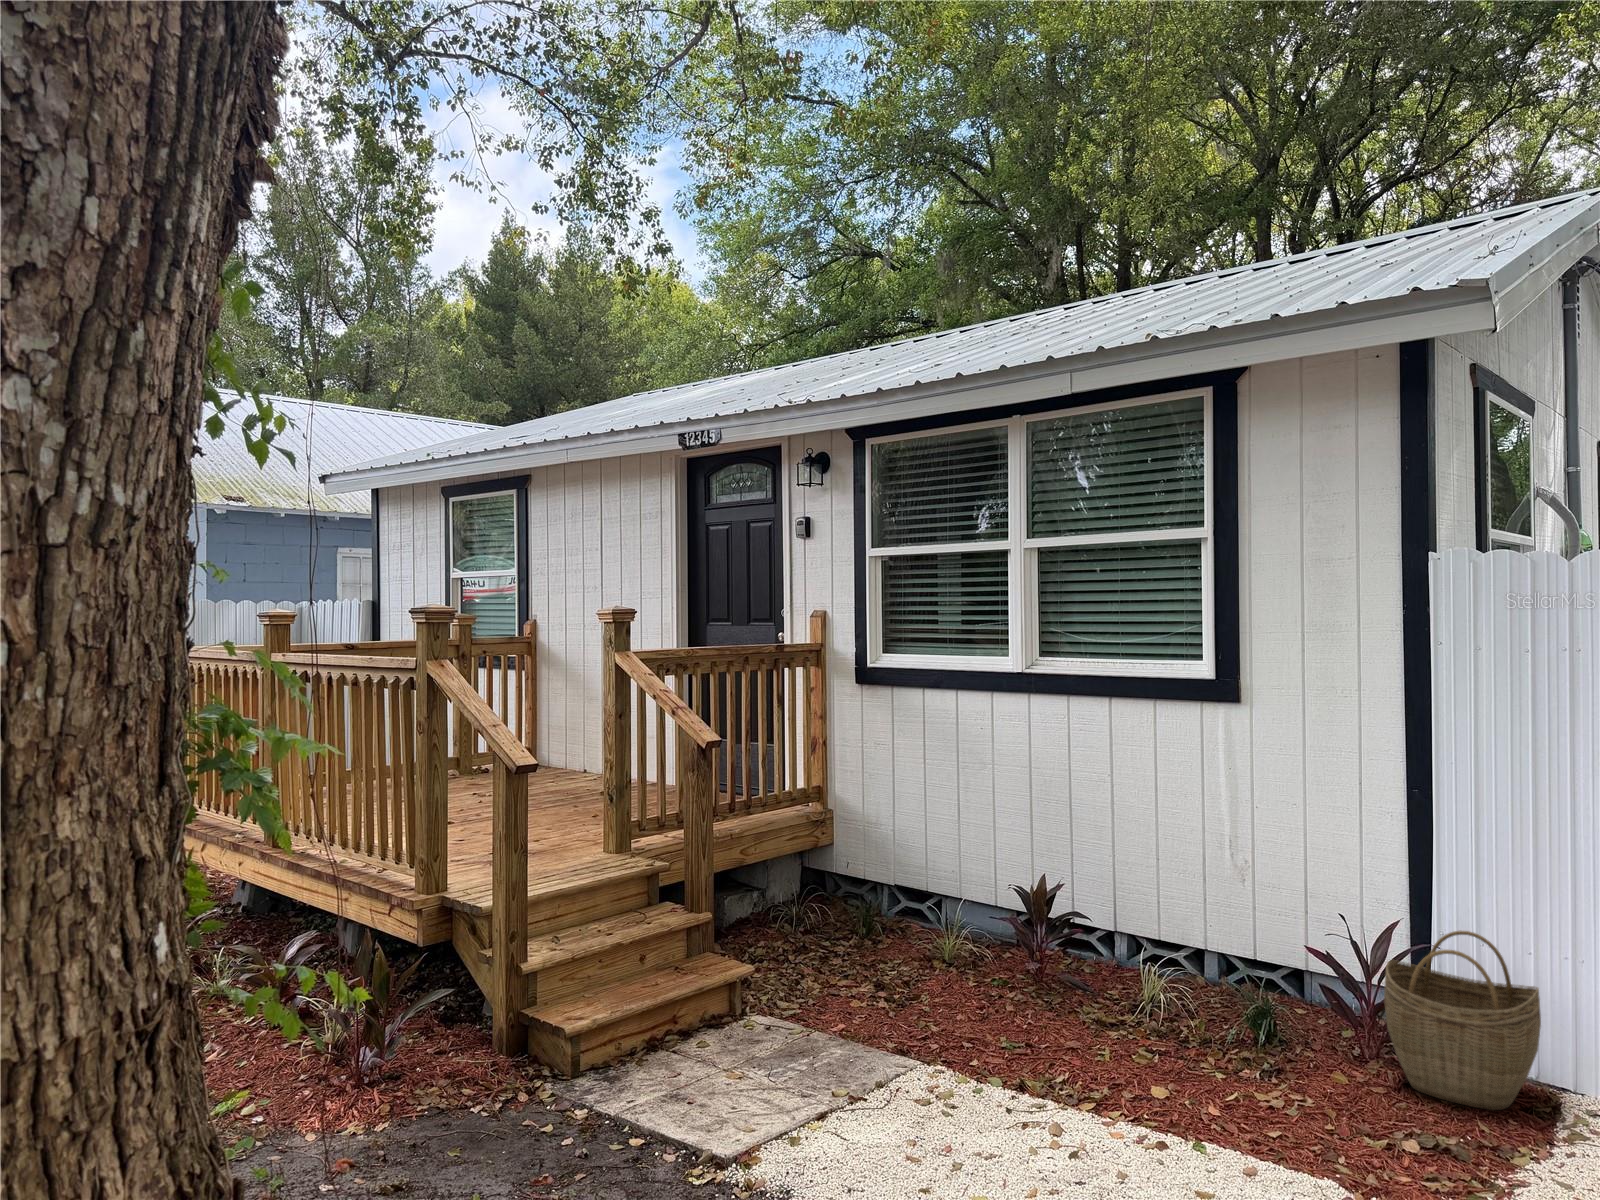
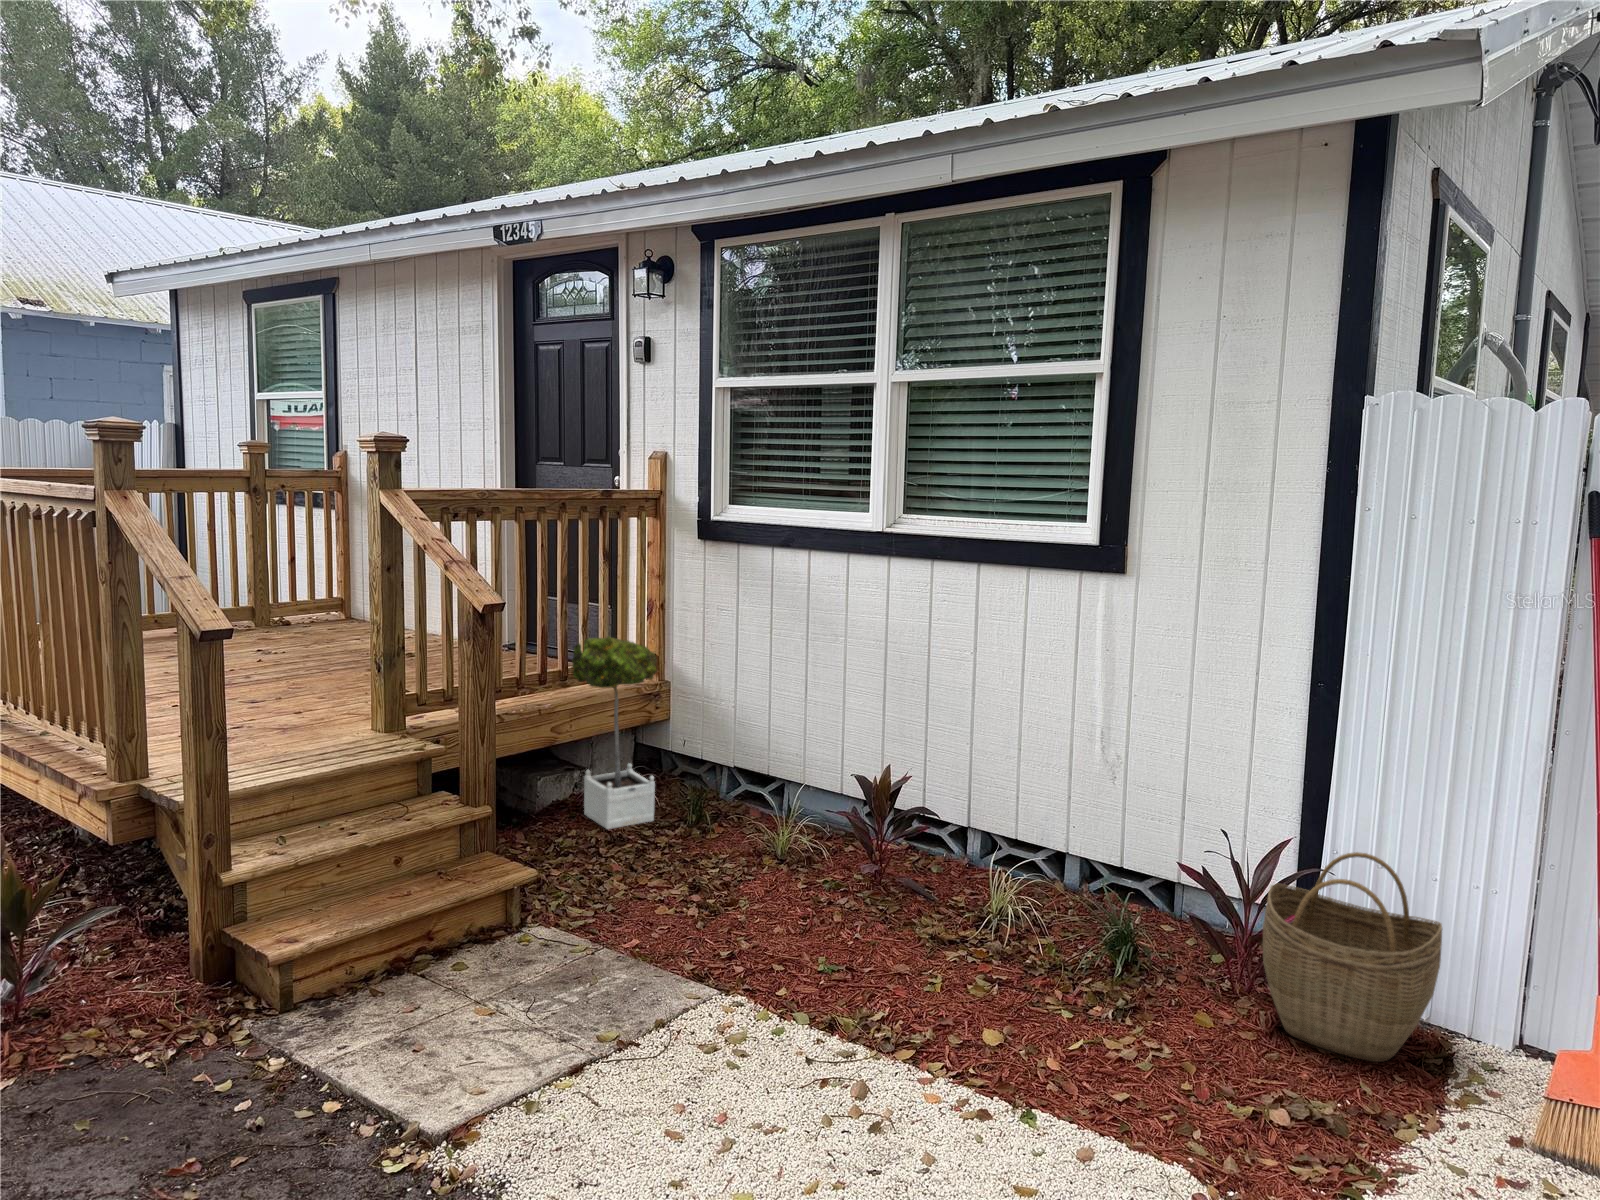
potted tree: none [754,770,829,941] -> present [572,636,657,829]

